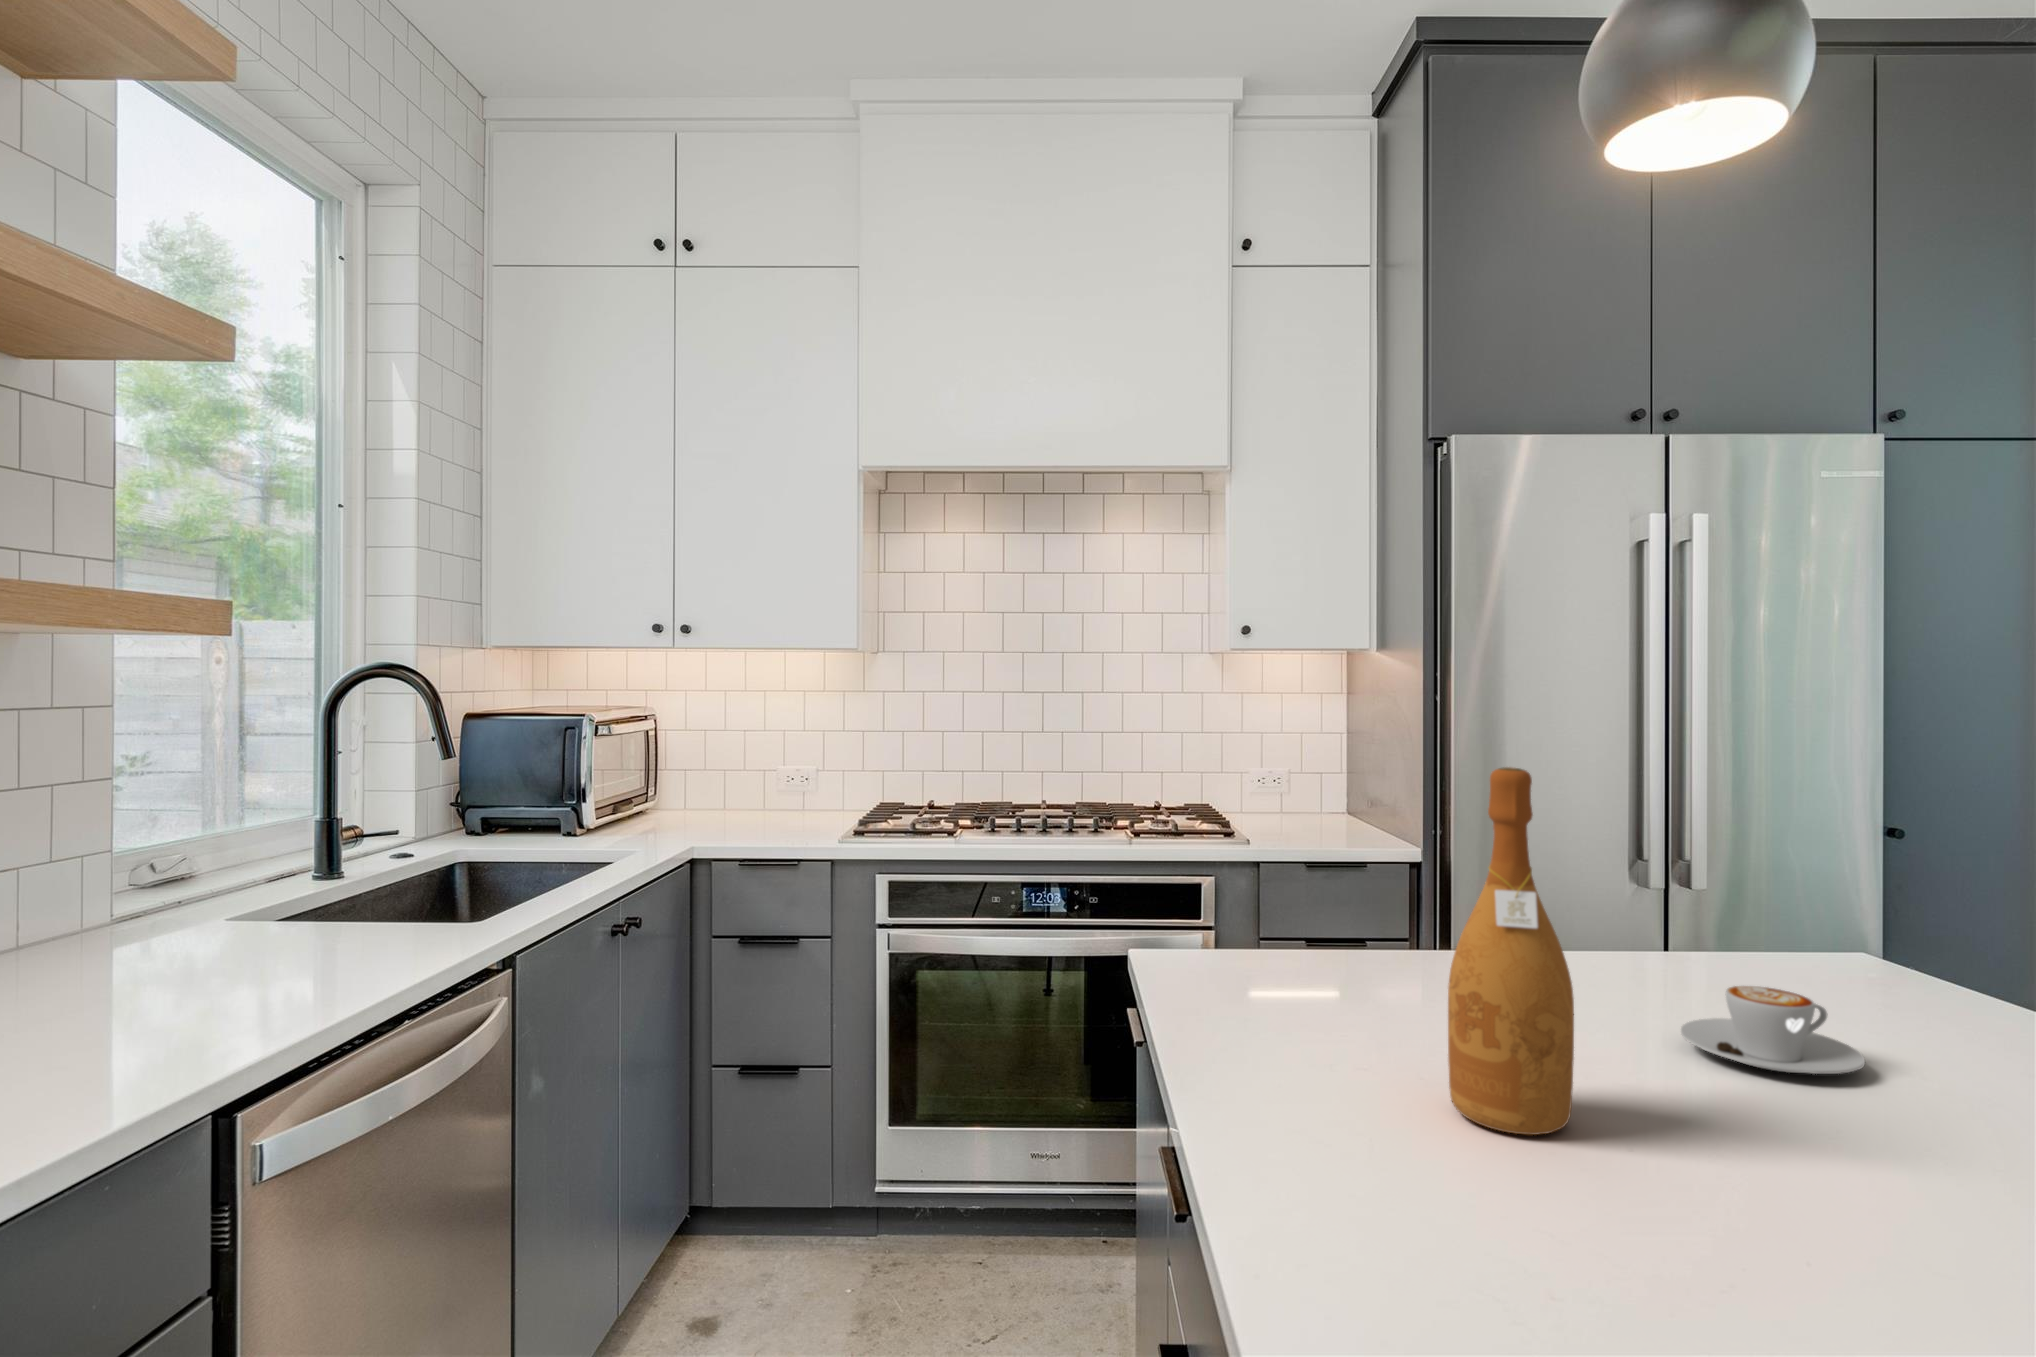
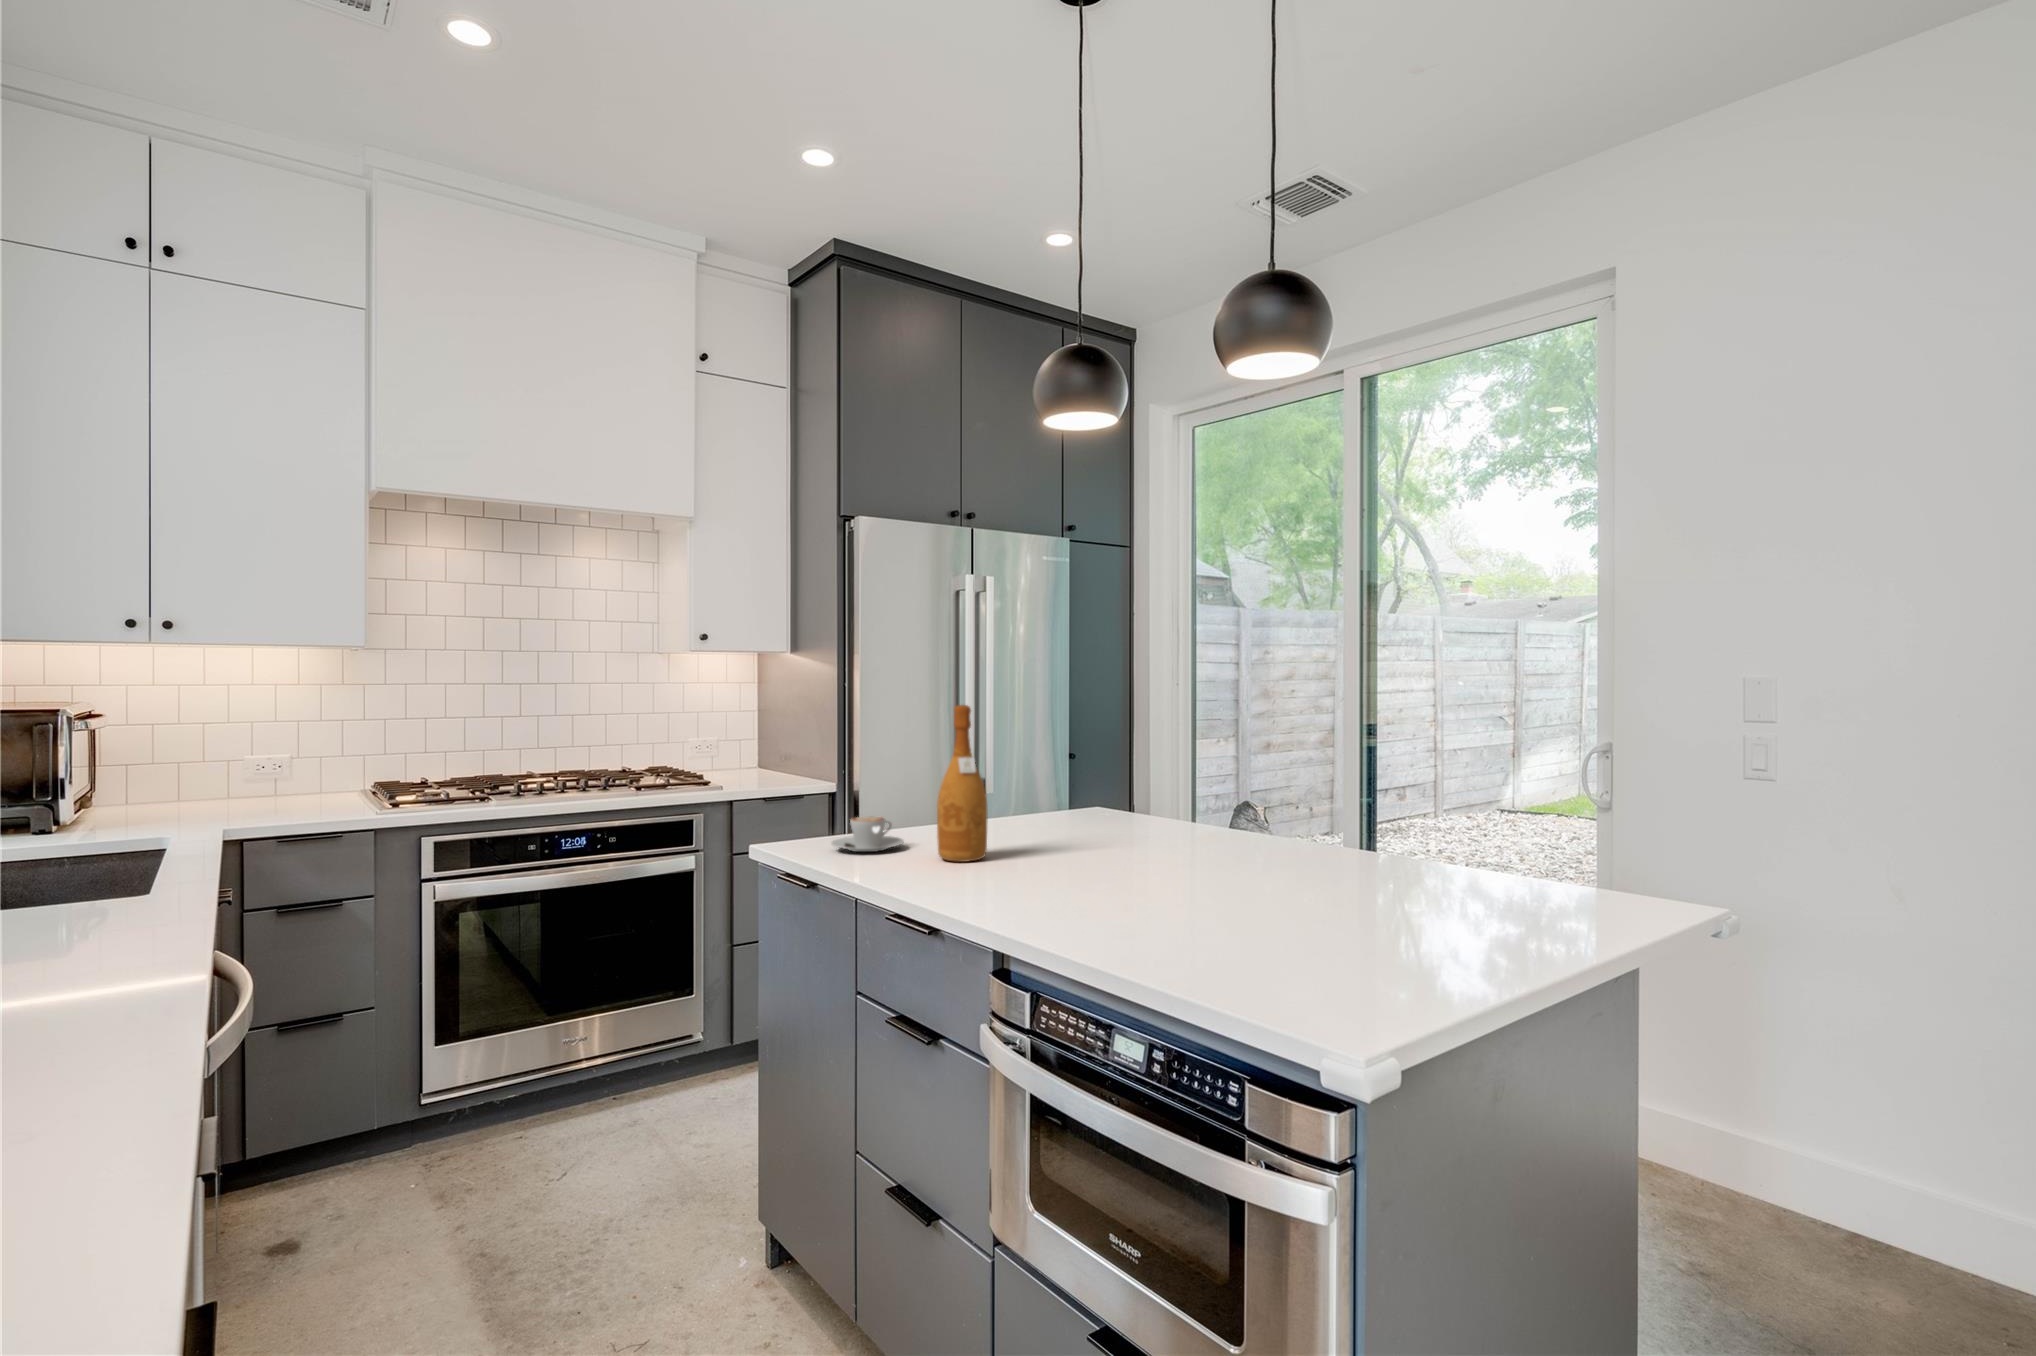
coffee cup: present [1681,986,1865,1074] -> present [831,817,904,852]

